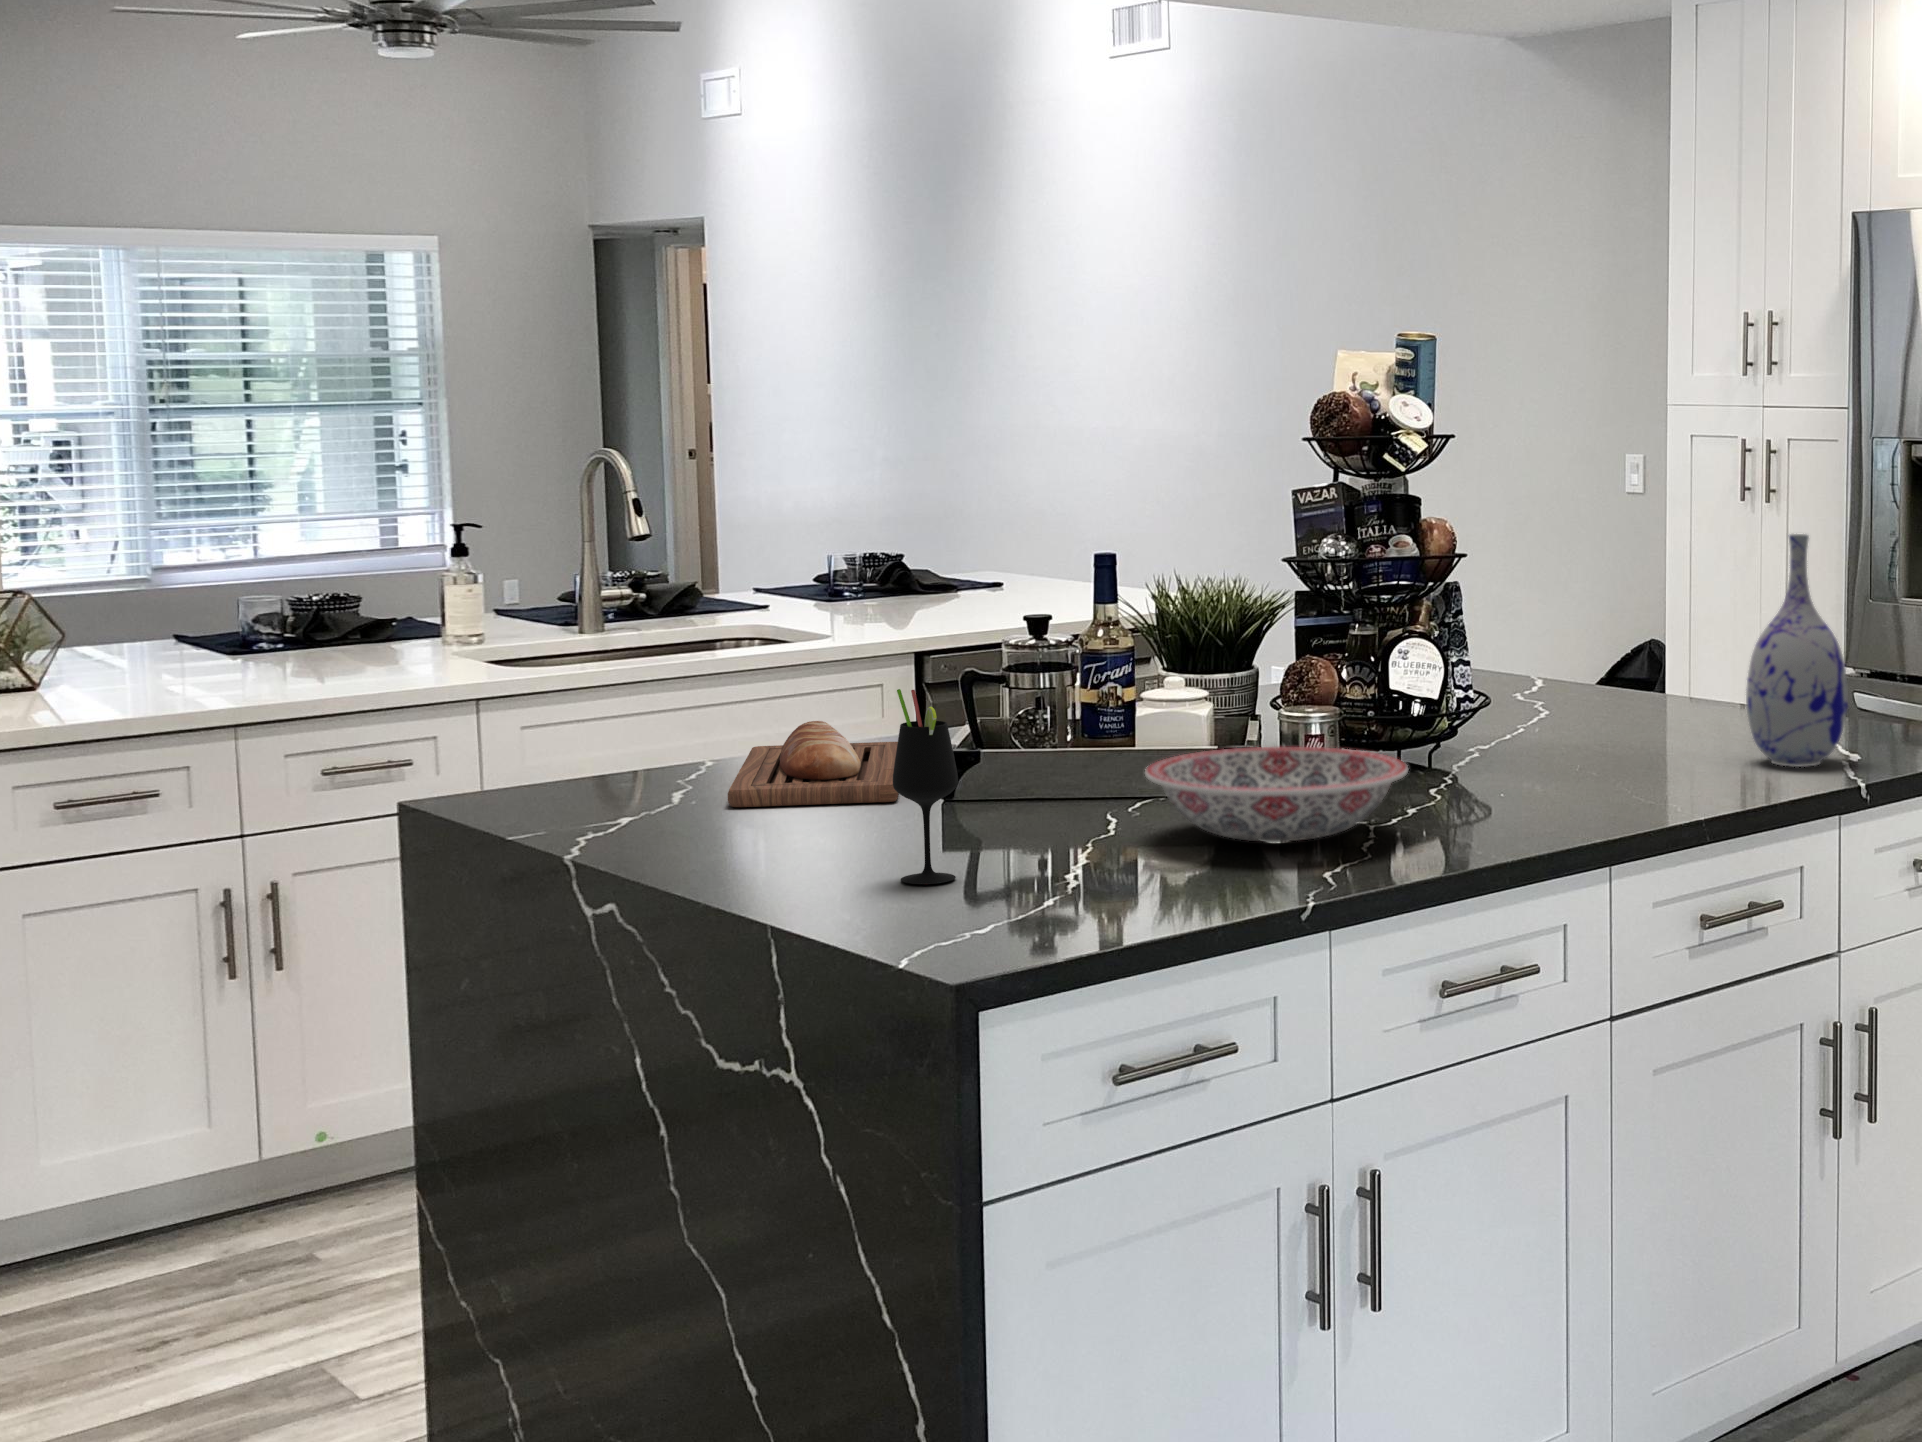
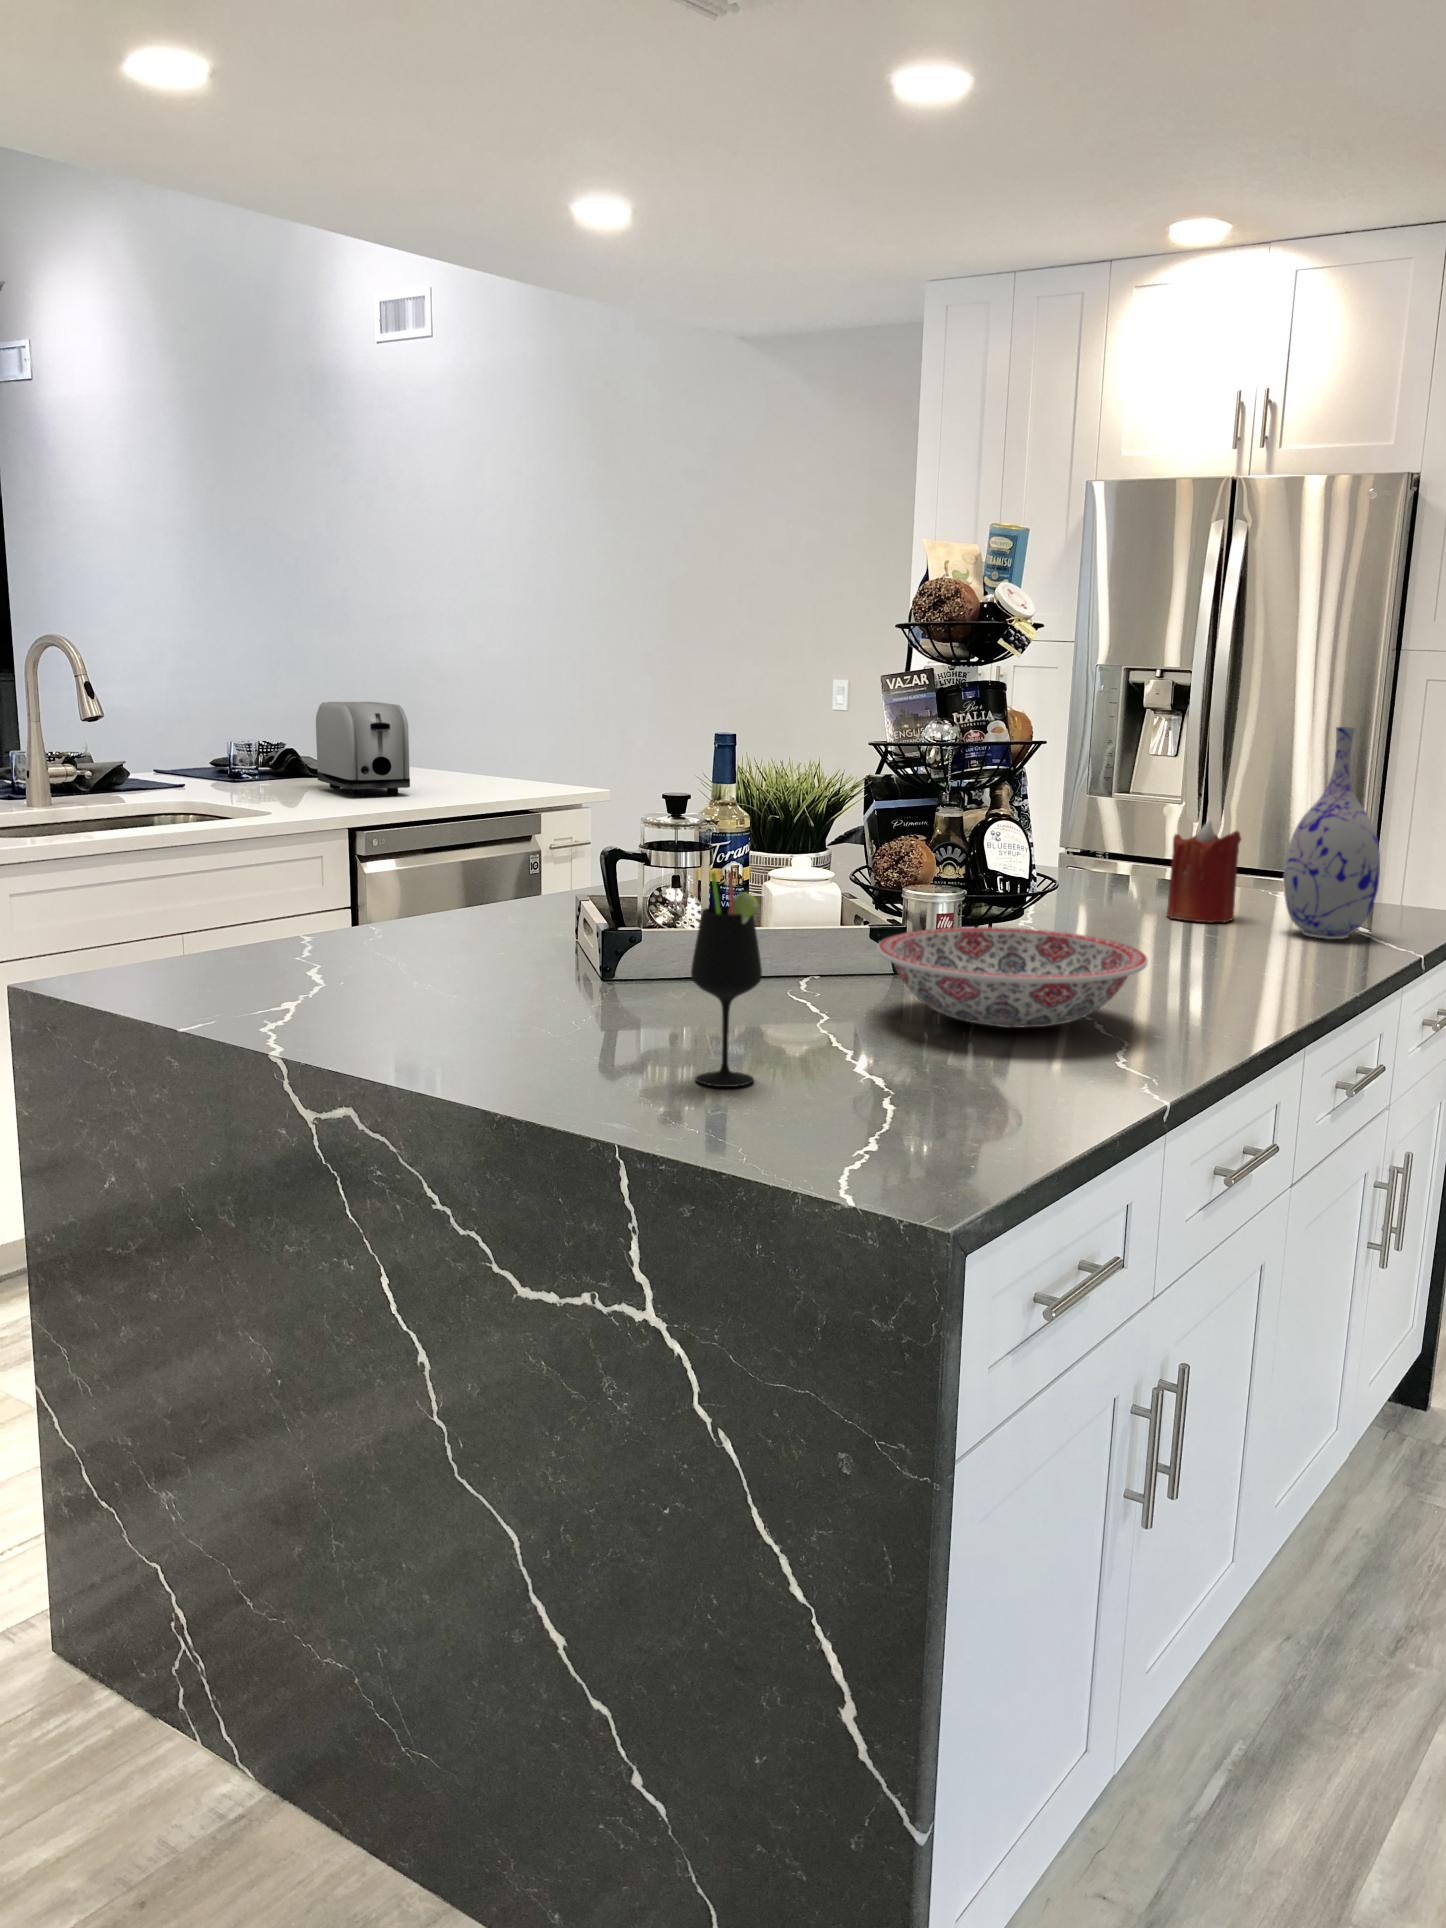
toaster: none [916,505,1010,613] -> present [316,702,410,796]
candle: none [1649,637,1725,750] -> present [1167,821,1241,922]
bread loaf: present [728,721,898,807] -> none [354,900,562,993]

